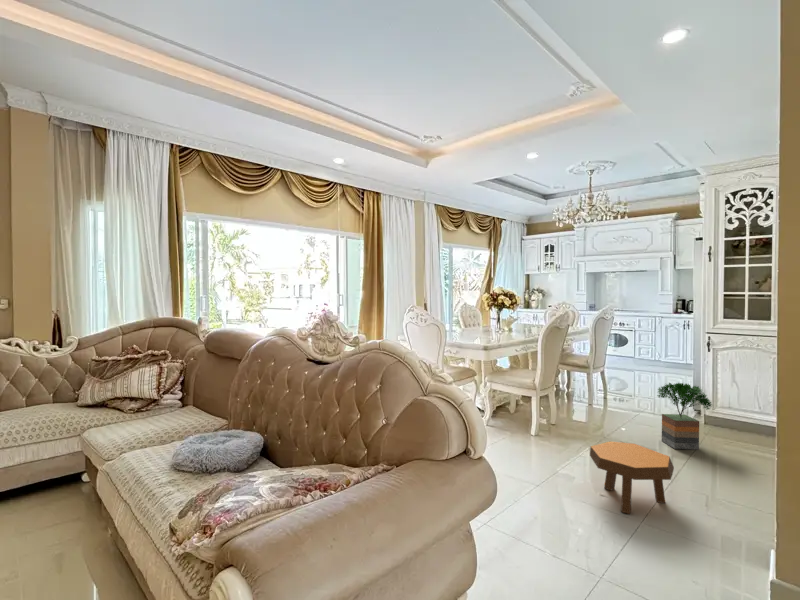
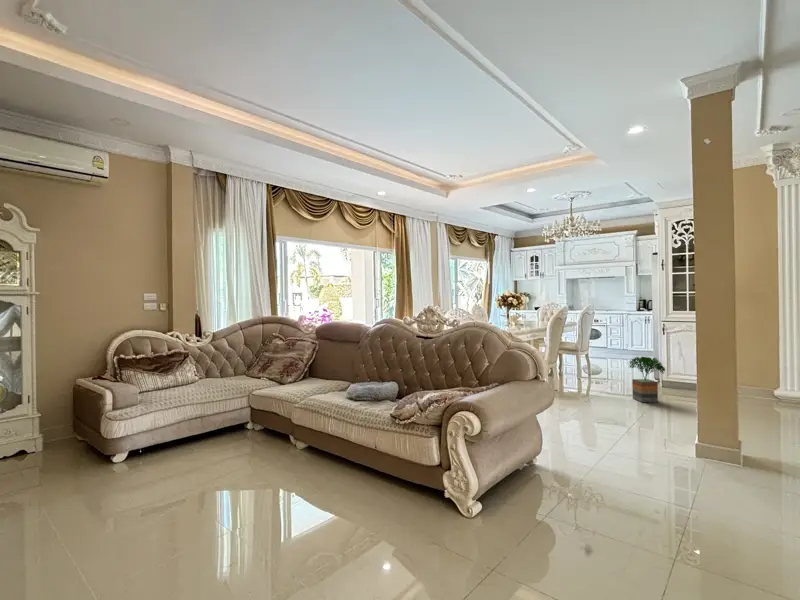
footstool: present [590,441,674,514] -> none [588,392,642,432]

